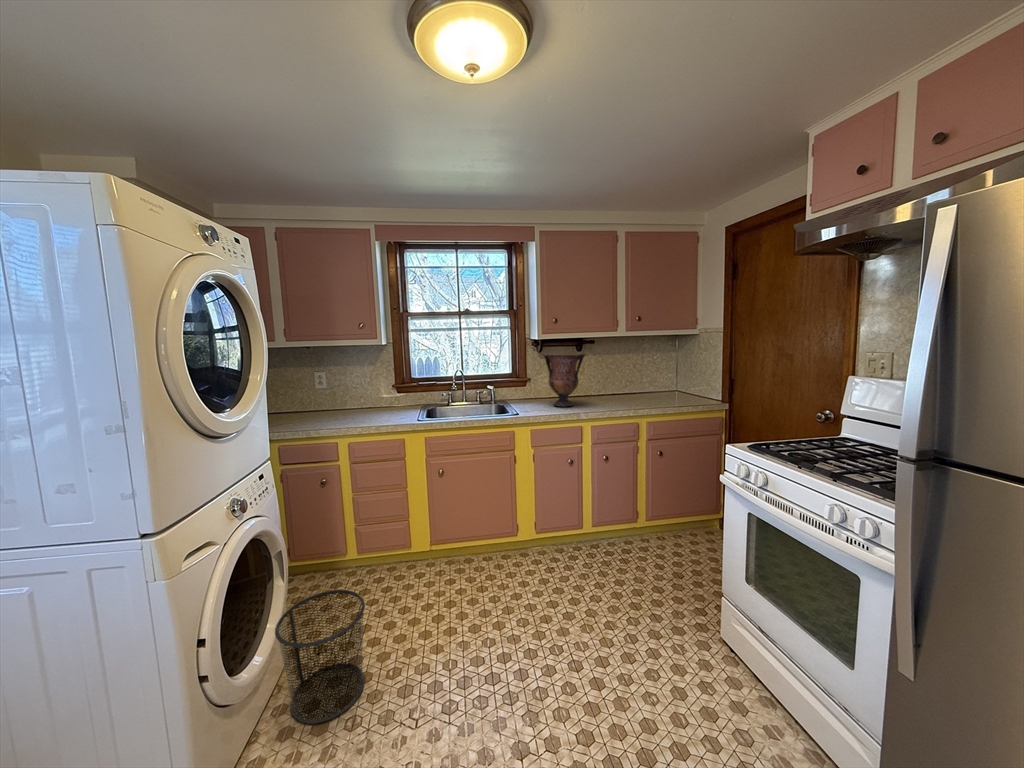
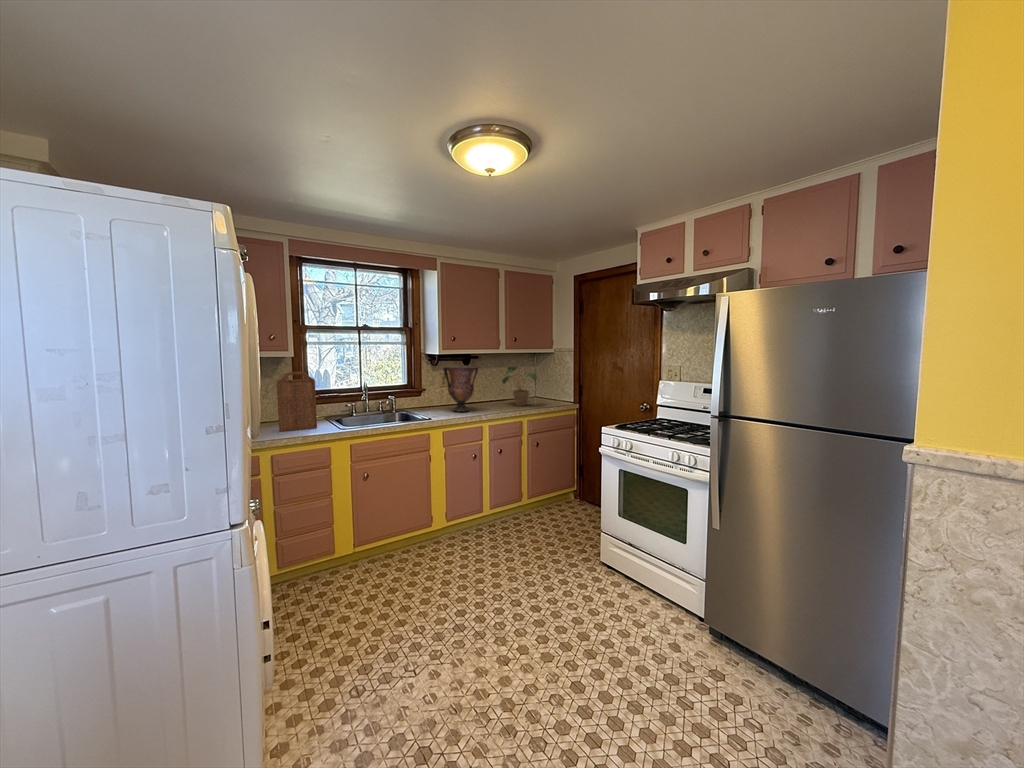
potted plant: none [622,352,674,402] -> present [502,366,537,406]
cutting board: none [365,361,402,419] -> present [277,372,317,431]
trash can: present [275,590,365,724] -> none [267,586,353,711]

